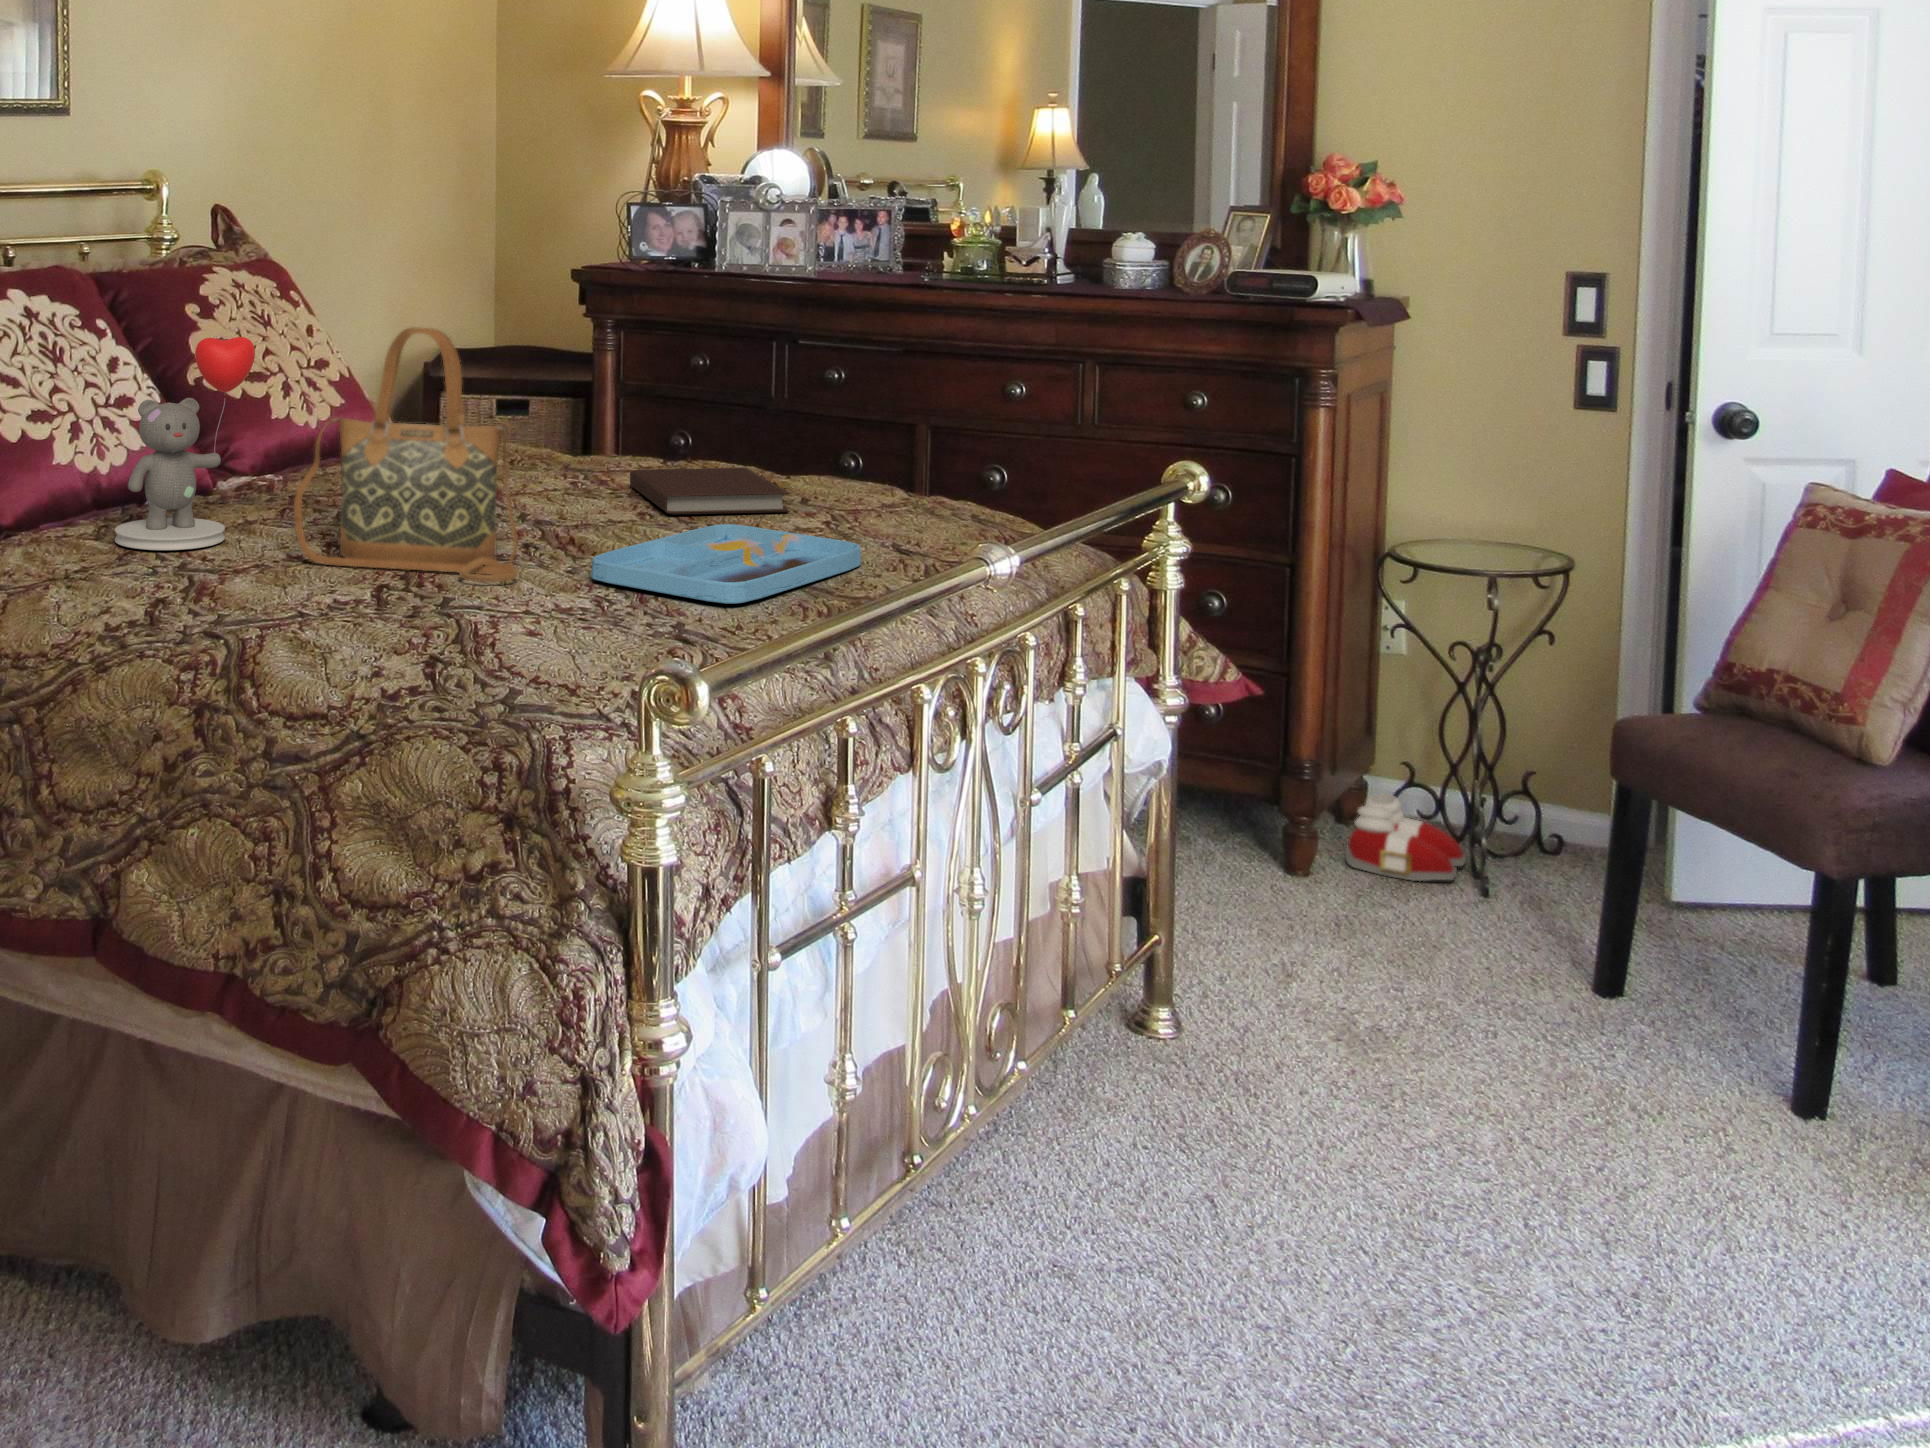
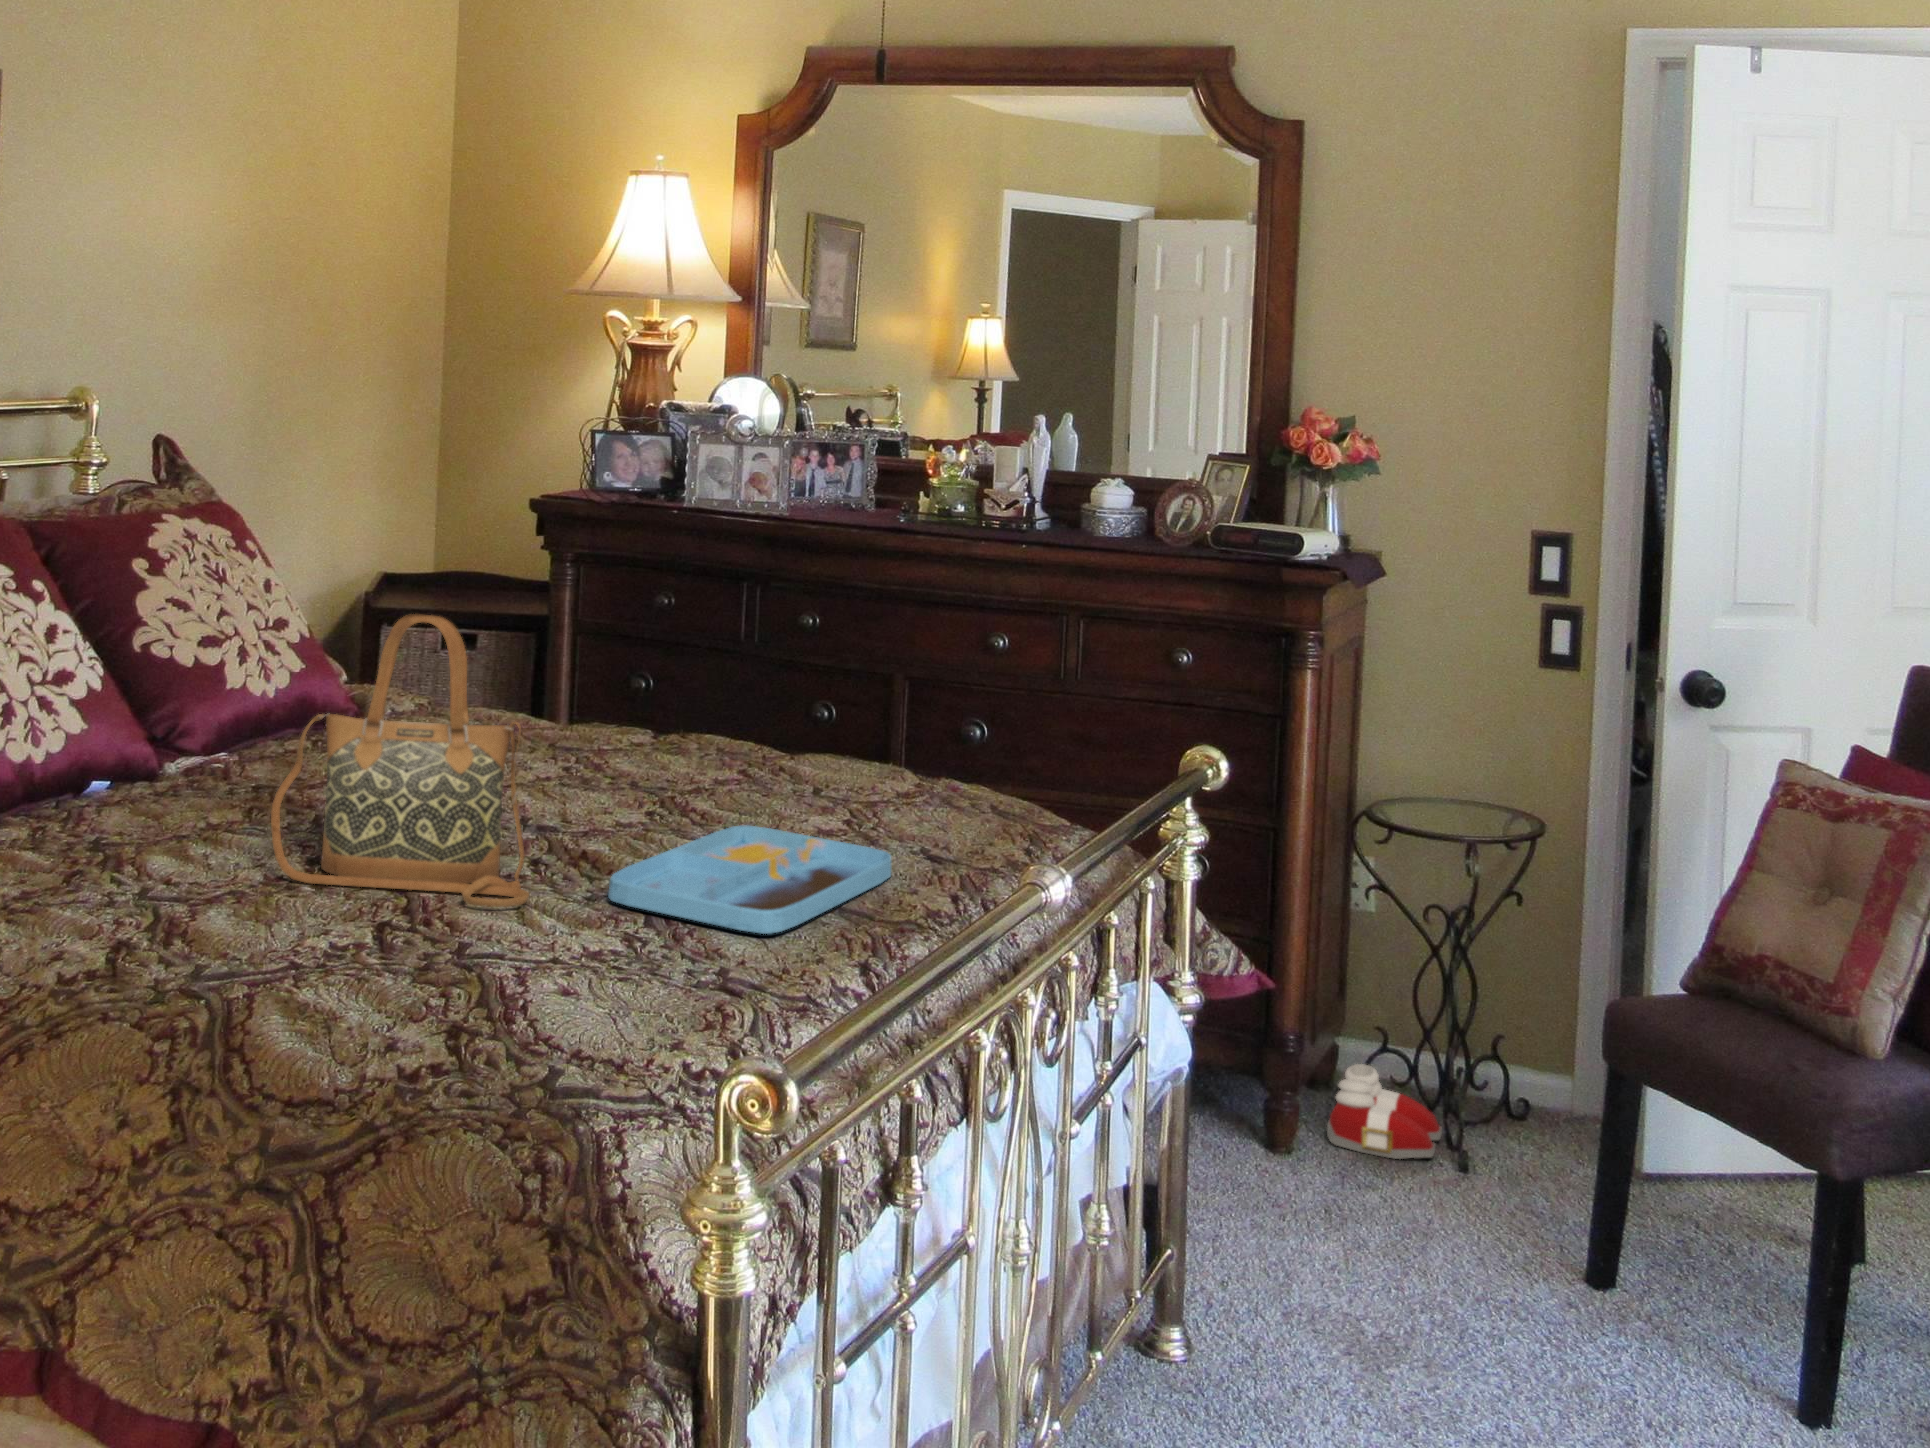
teddy bear: present [115,337,255,550] -> none [56,616,229,864]
notebook: present [630,468,790,514] -> none [625,746,803,807]

